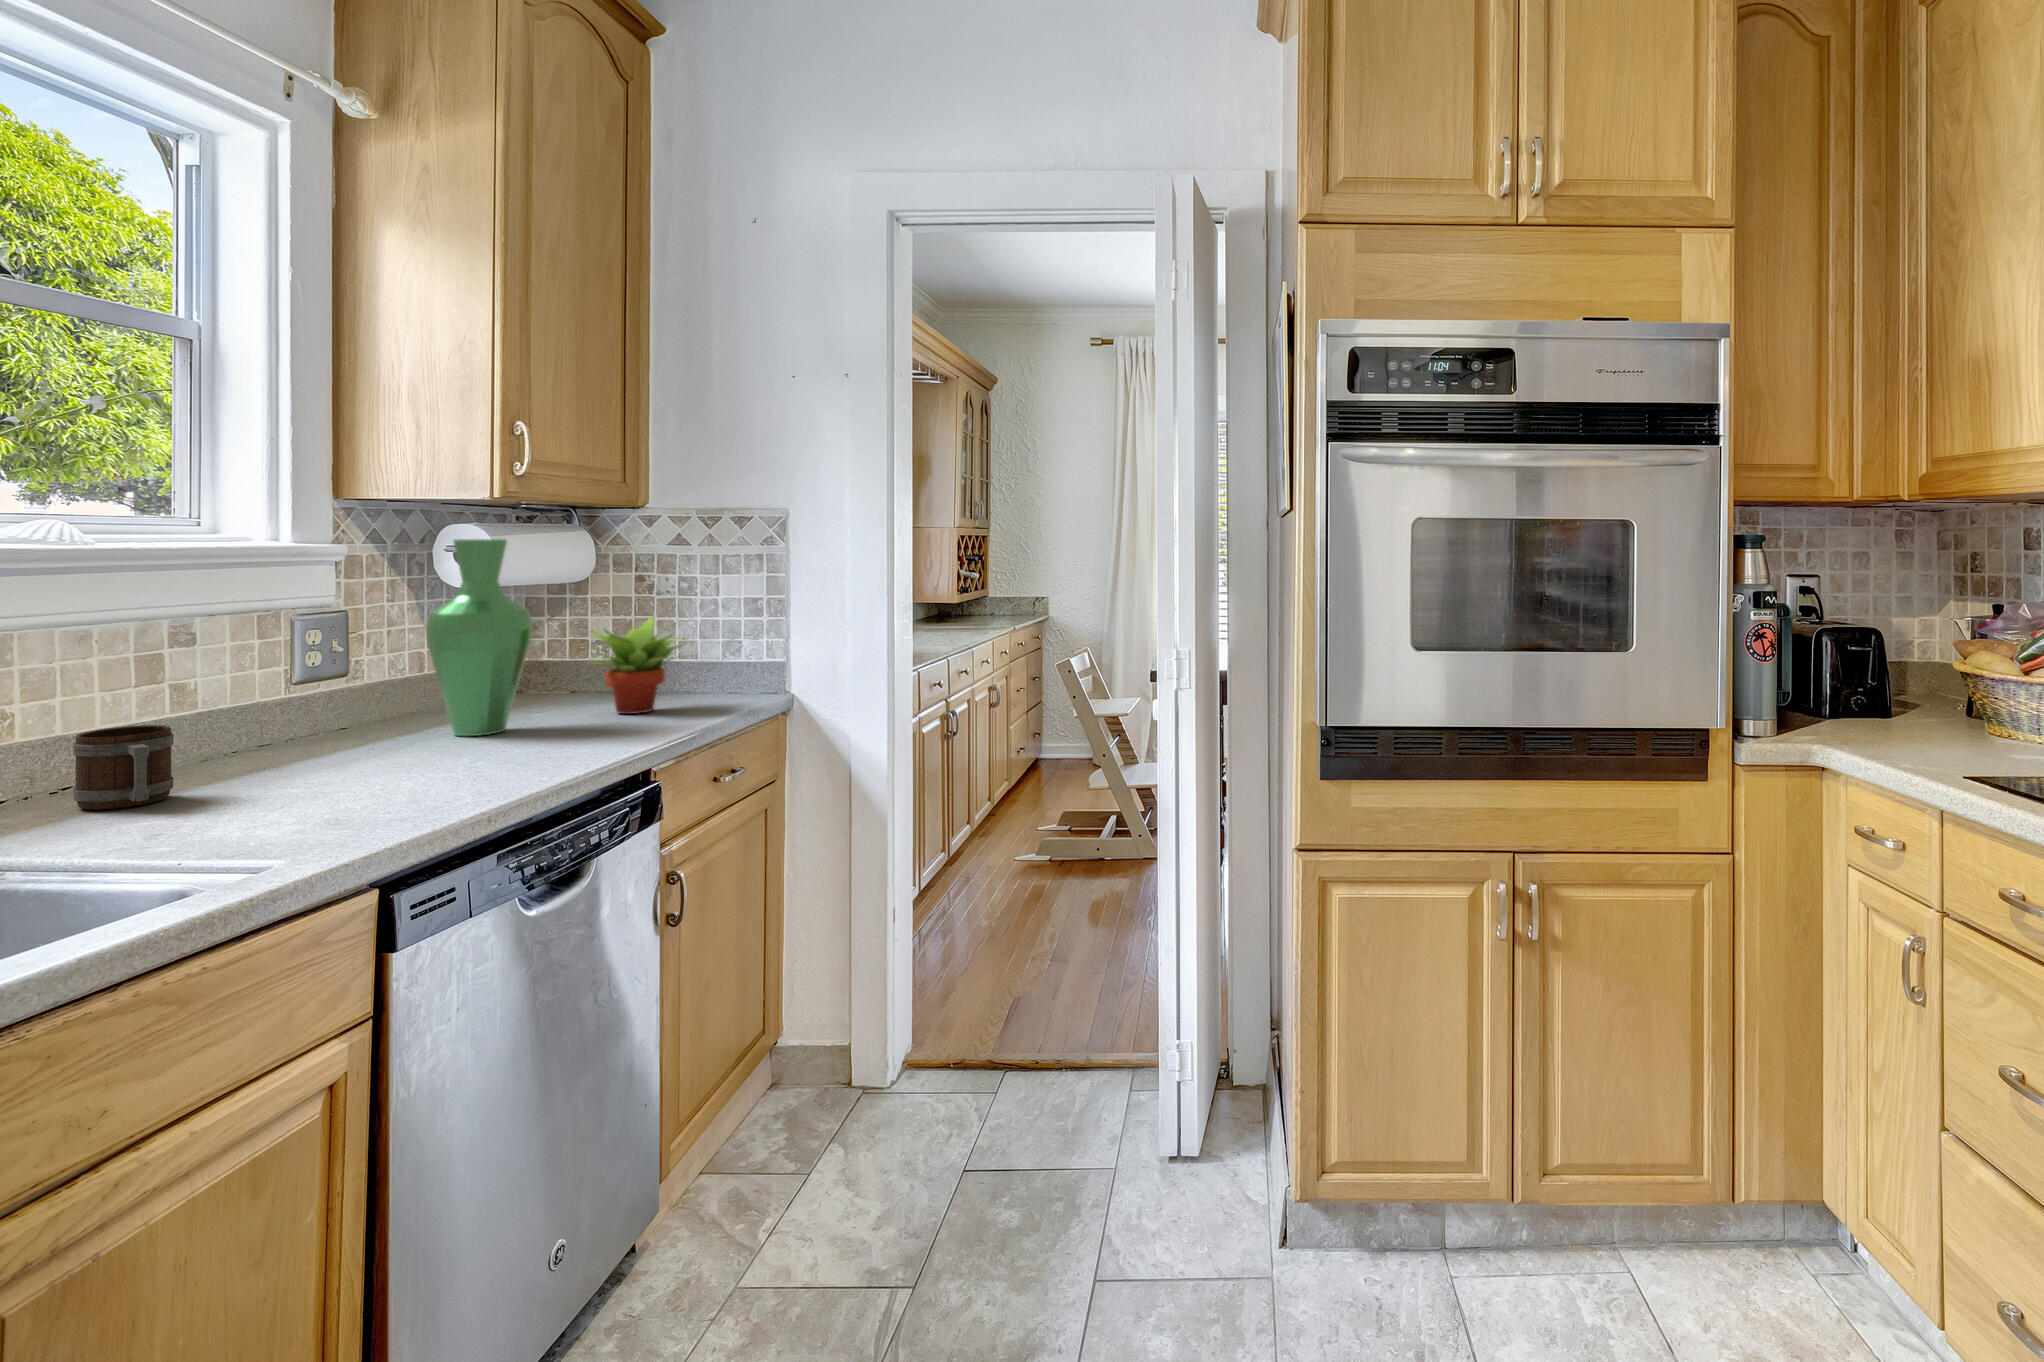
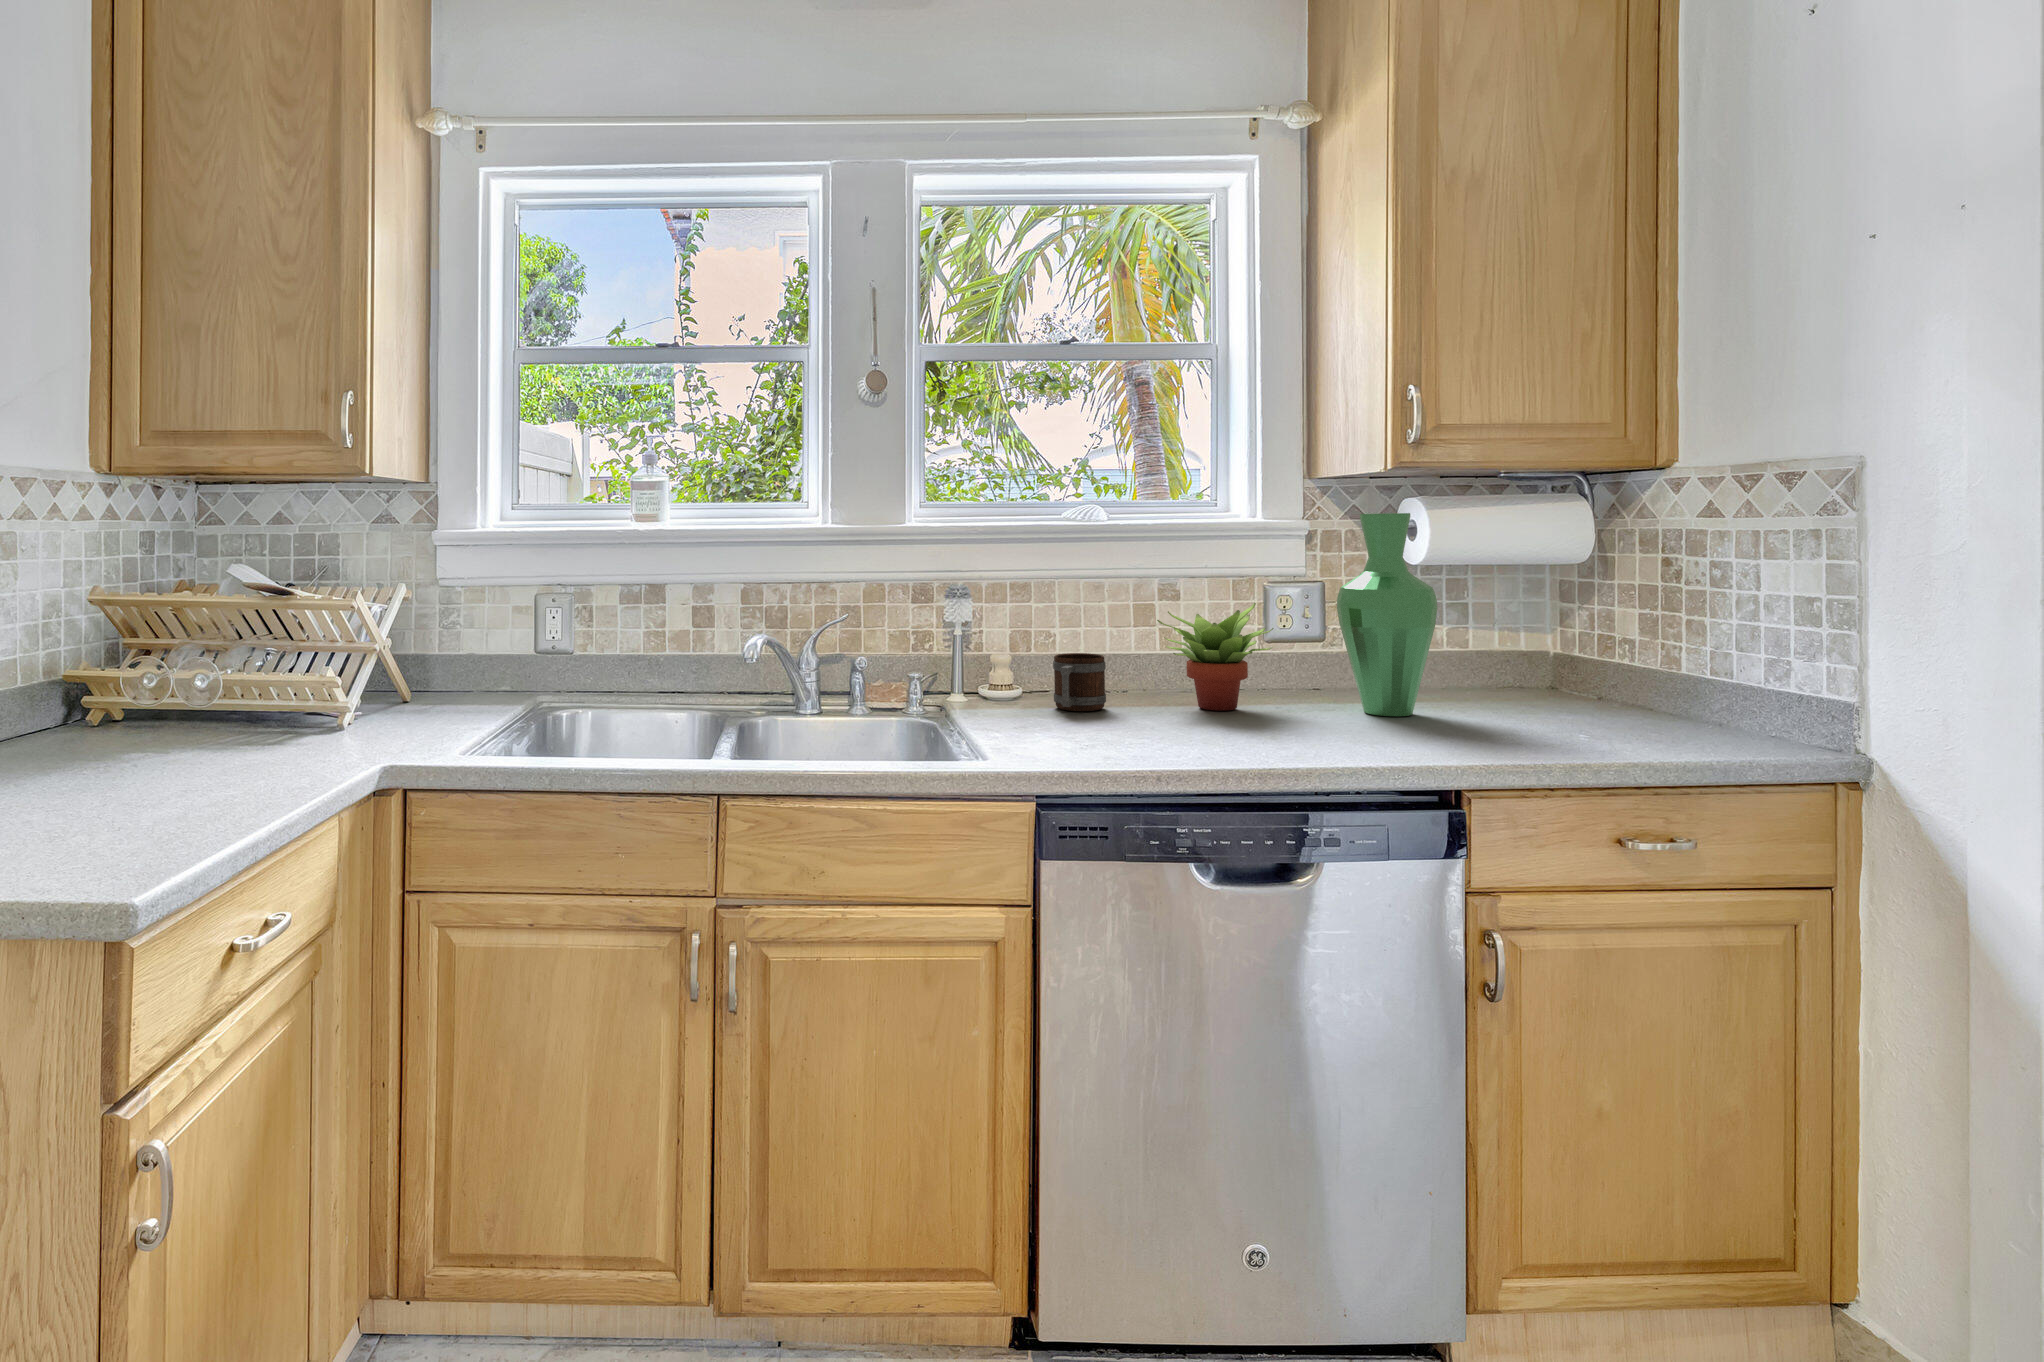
succulent plant: present [592,616,685,714] -> present [1157,603,1274,711]

